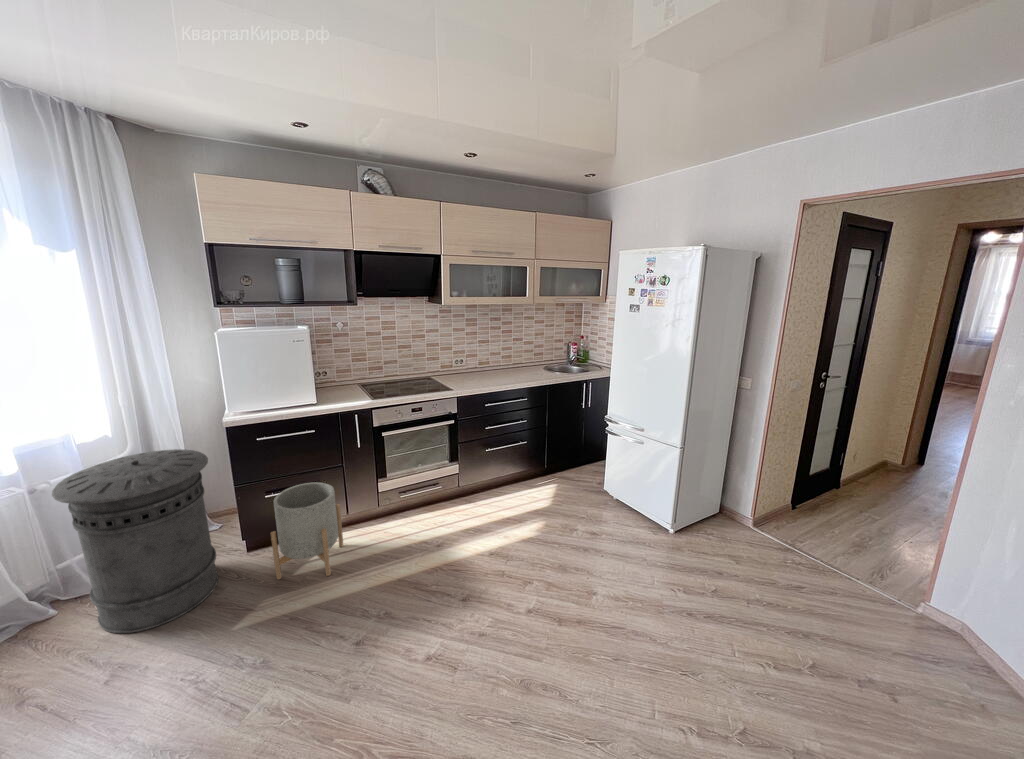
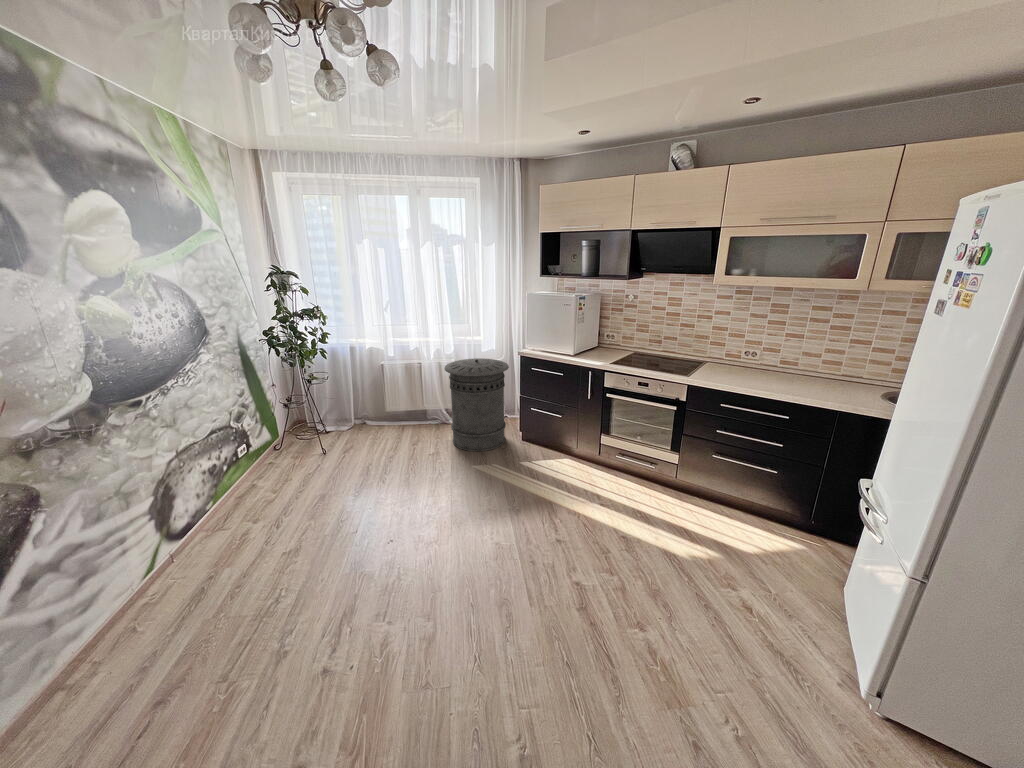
planter: present [271,482,343,579] -> none [514,409,562,476]

